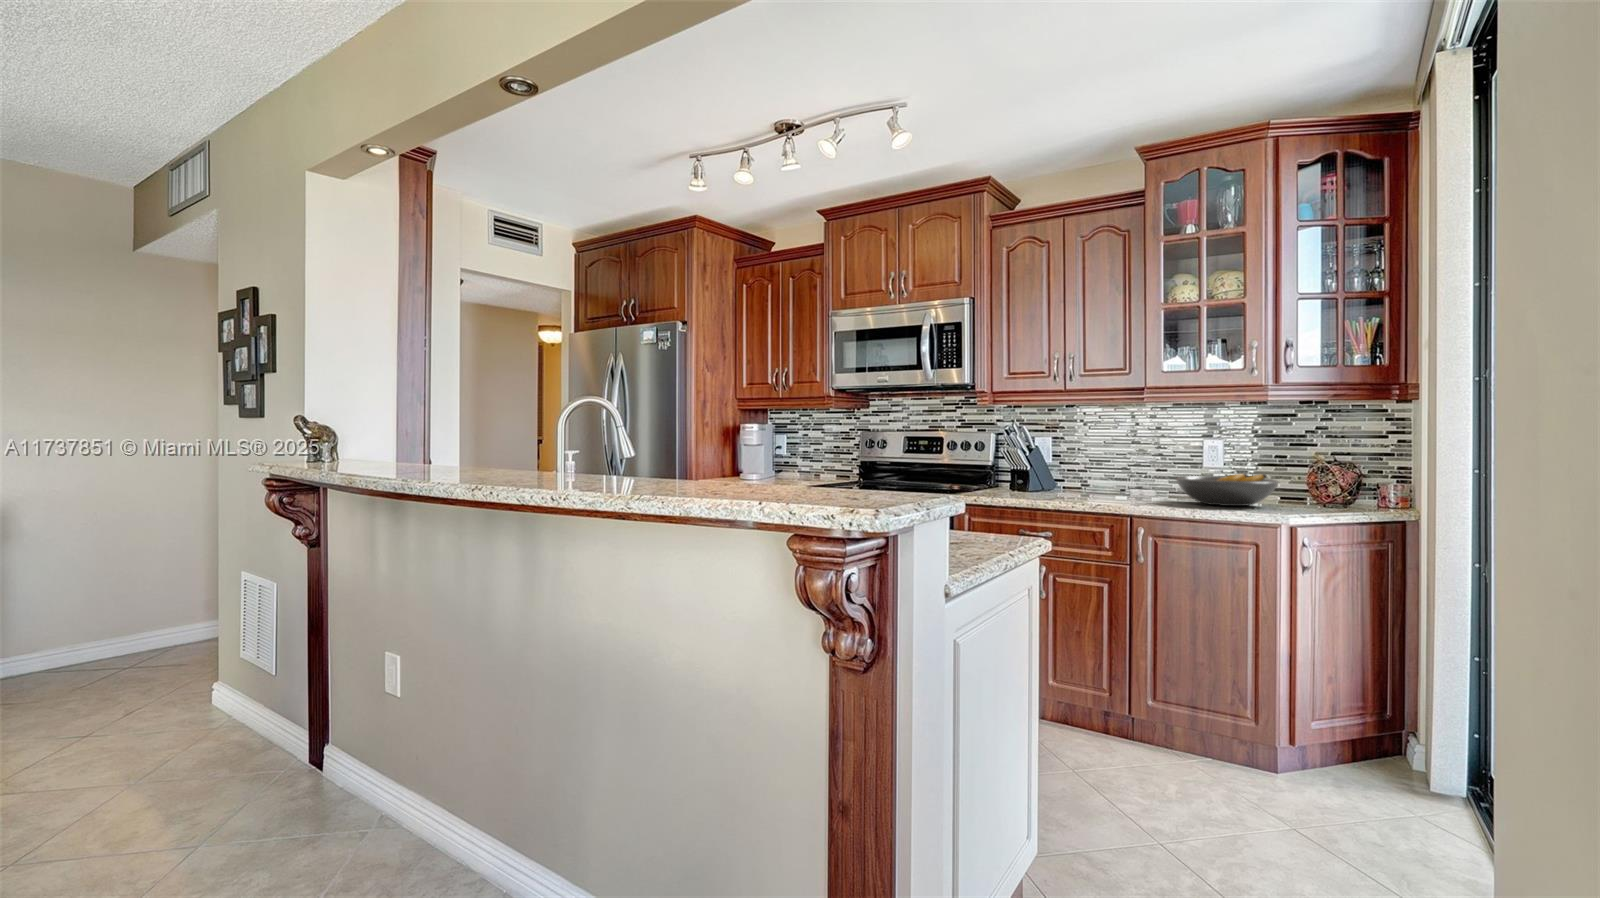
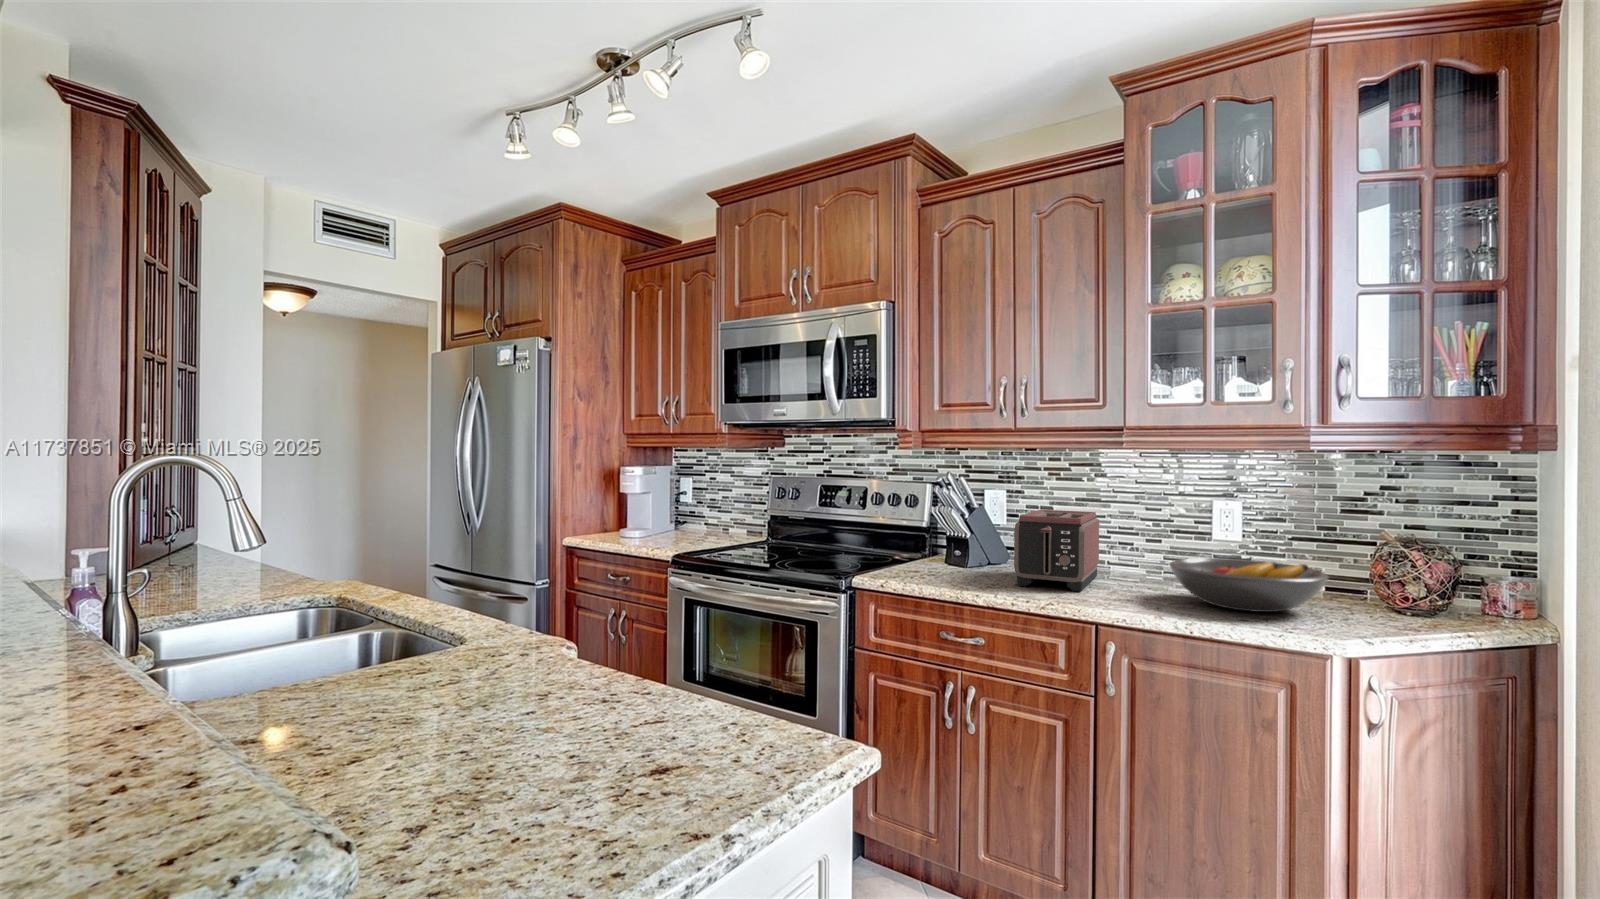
toaster: none [1068,449,1123,500] -> present [1014,510,1099,591]

